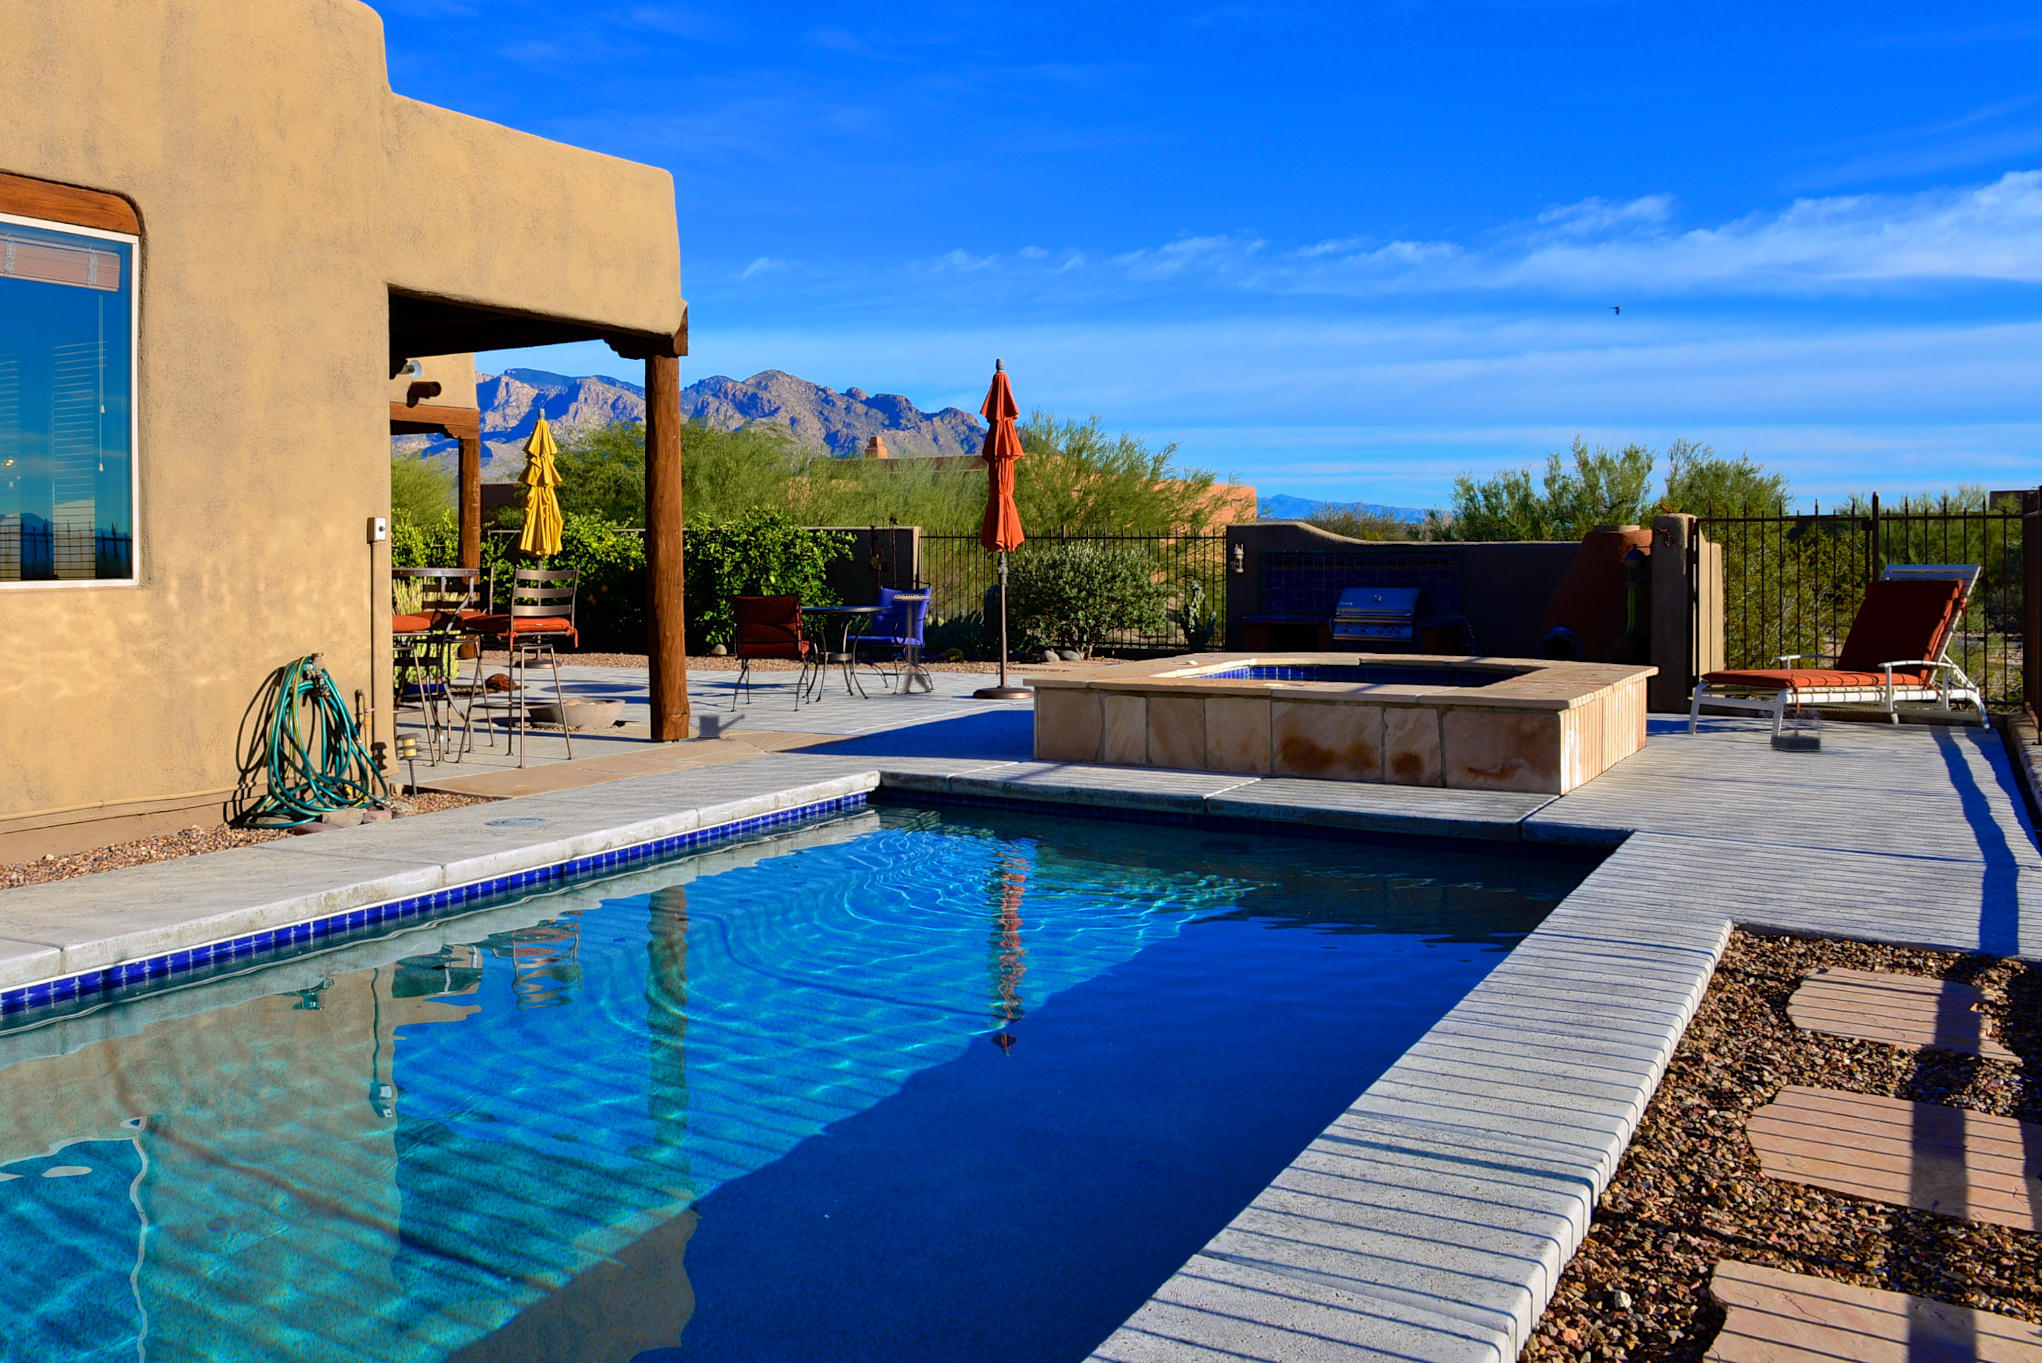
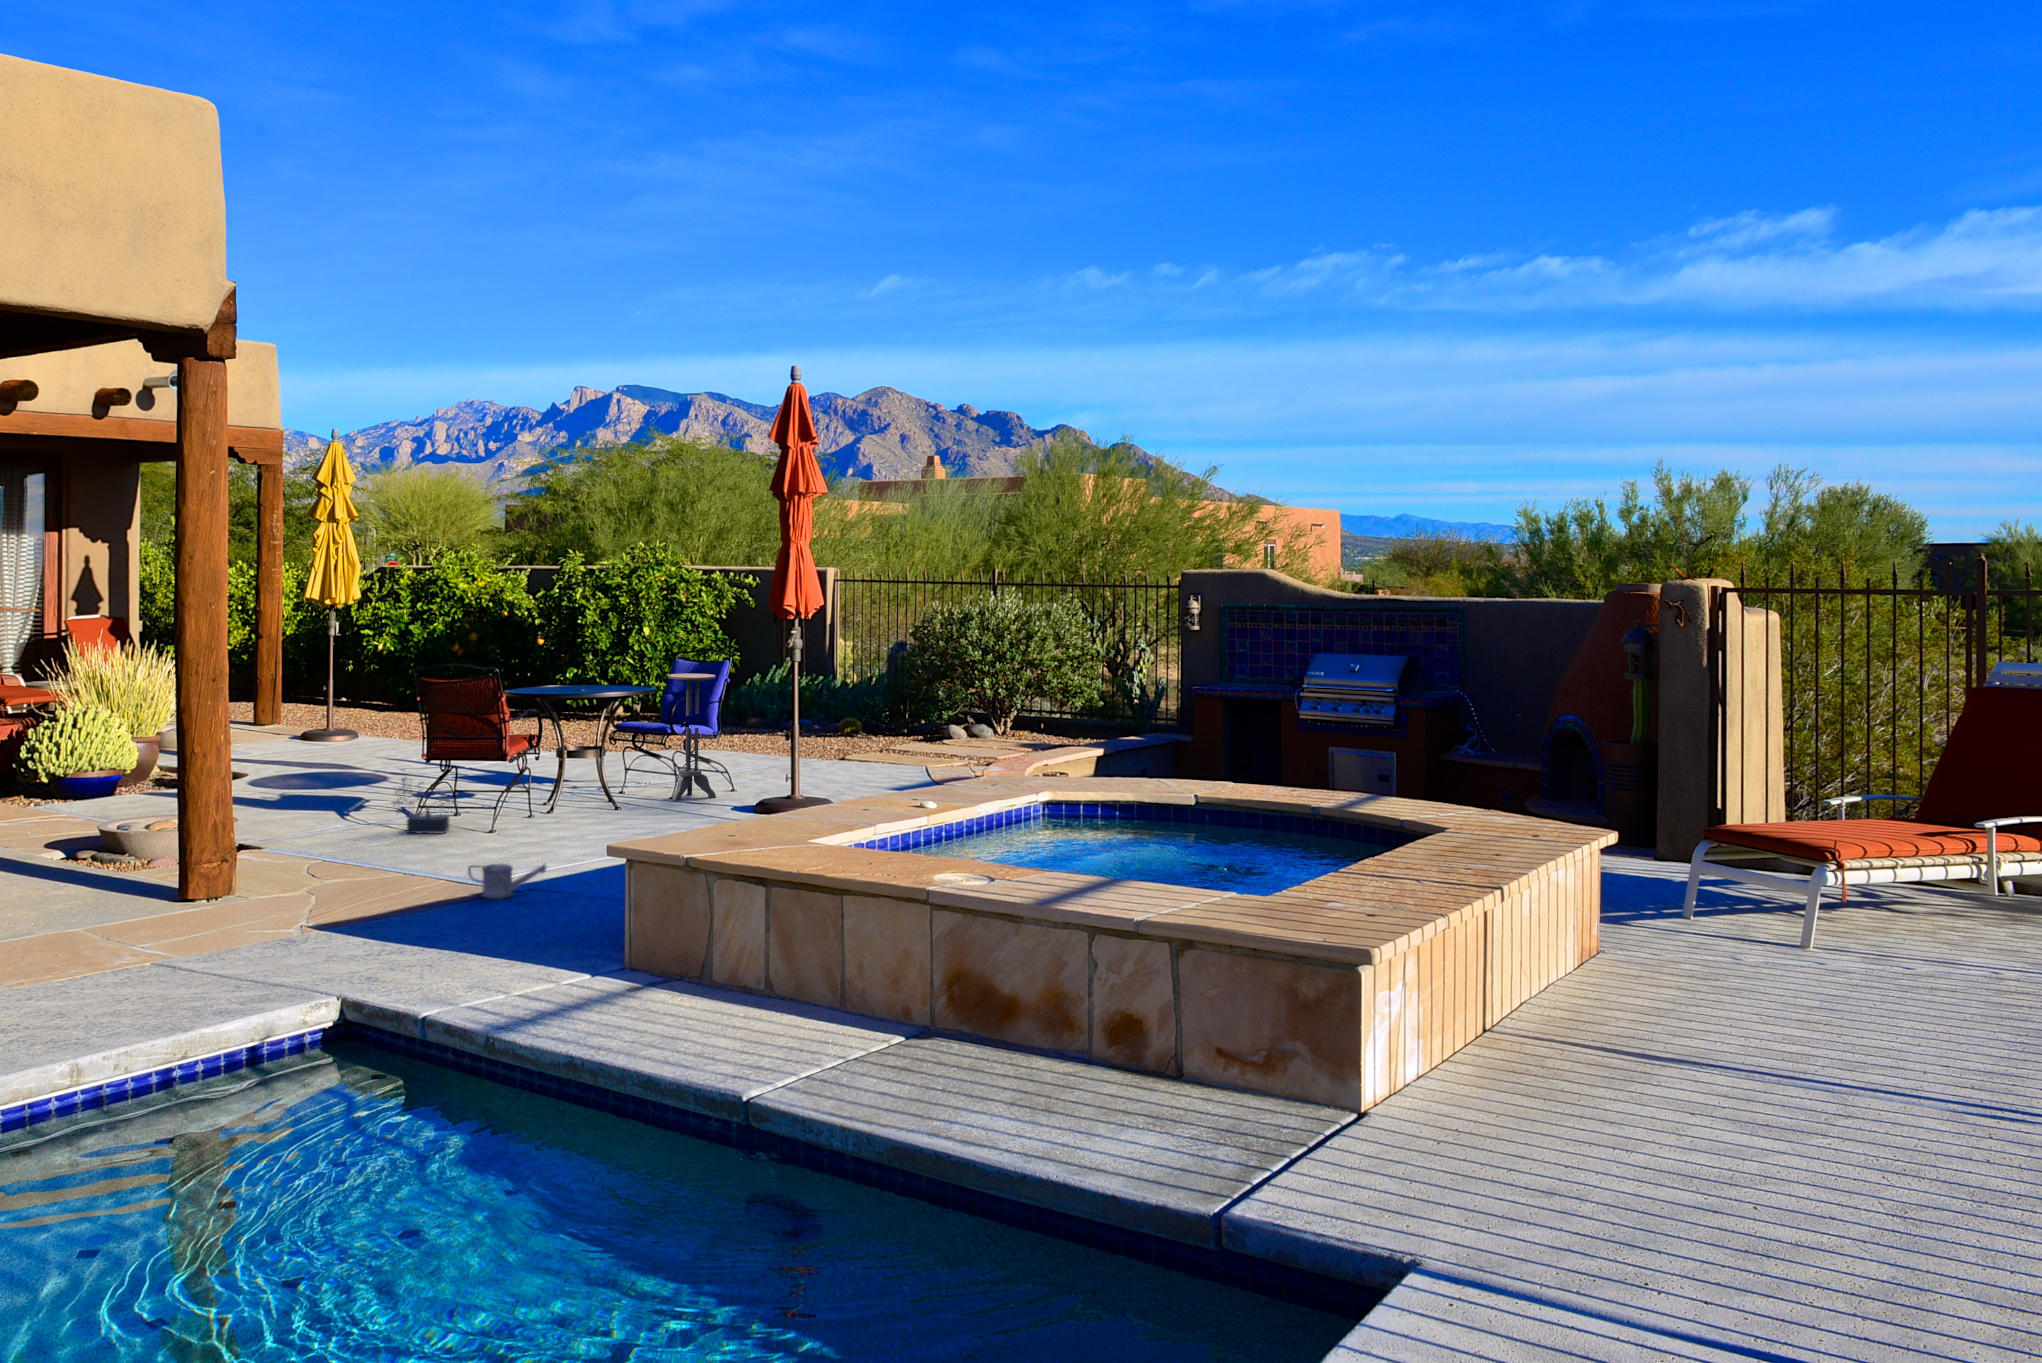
decorative plant: present [1761,699,1823,752] -> present [396,778,457,833]
watering can: present [689,714,745,738] -> present [468,864,546,899]

